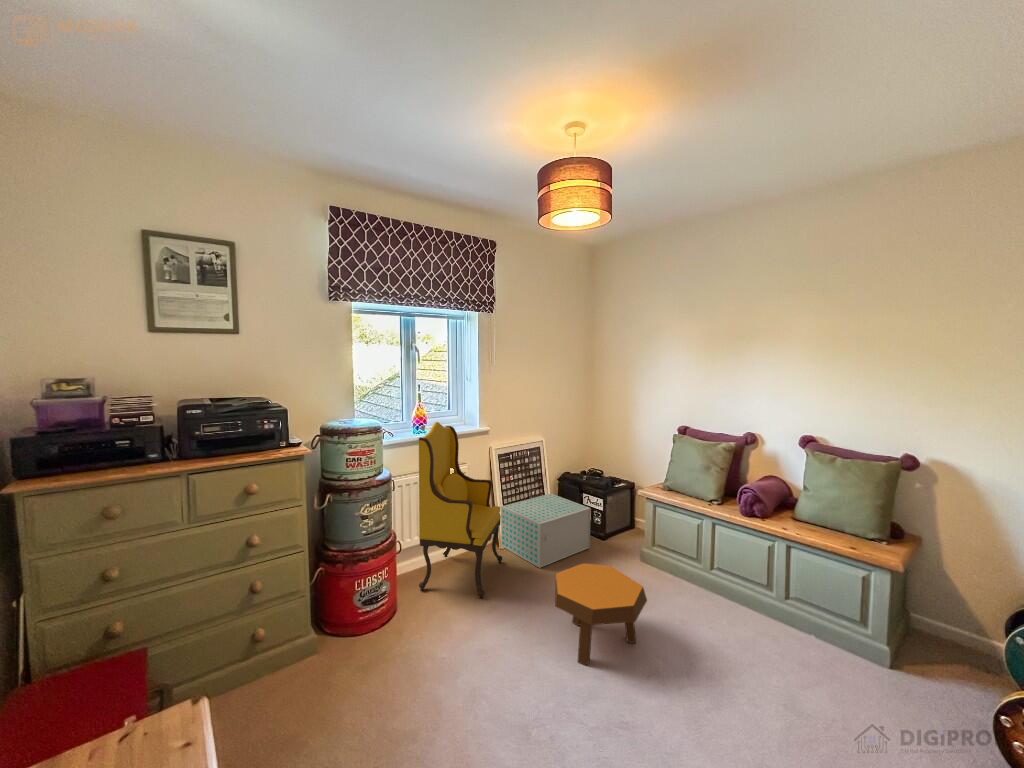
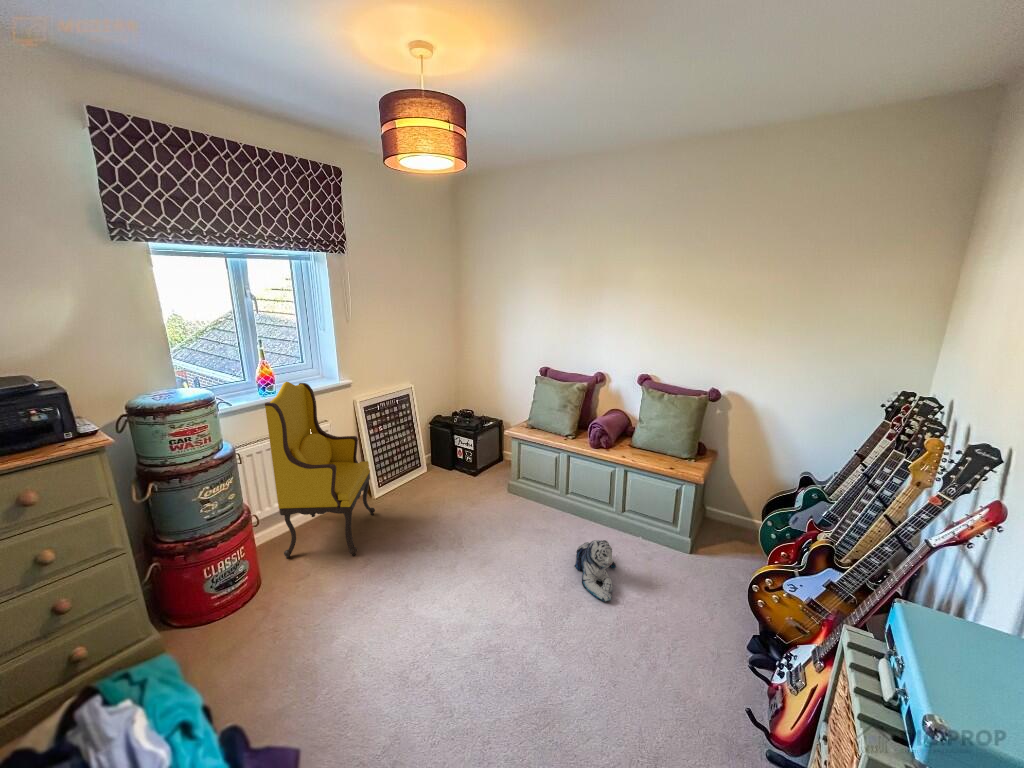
storage box: present [501,494,591,568] -> none [370,438,462,514]
footstool: present [555,564,647,665] -> none [428,508,512,604]
plush toy: none [722,621,778,699] -> present [575,540,616,601]

